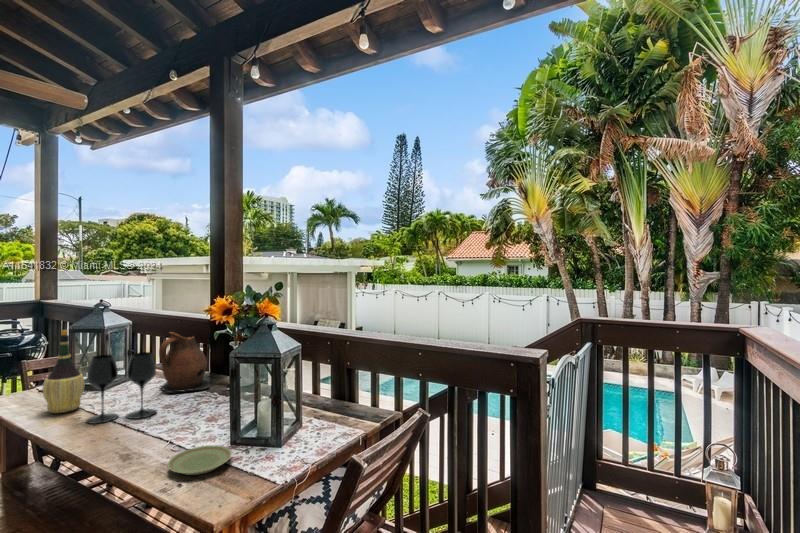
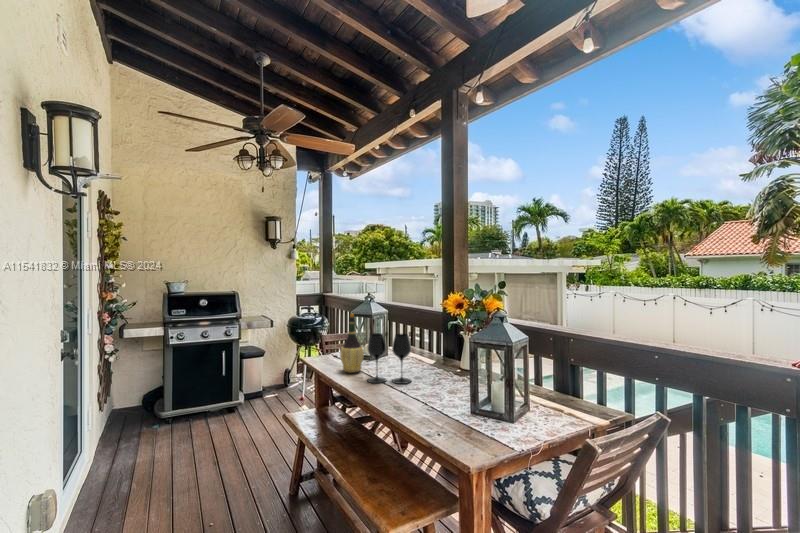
ceramic pitcher: present [159,332,209,393] -> none [409,320,446,369]
plate: present [168,445,231,475] -> none [429,411,475,431]

